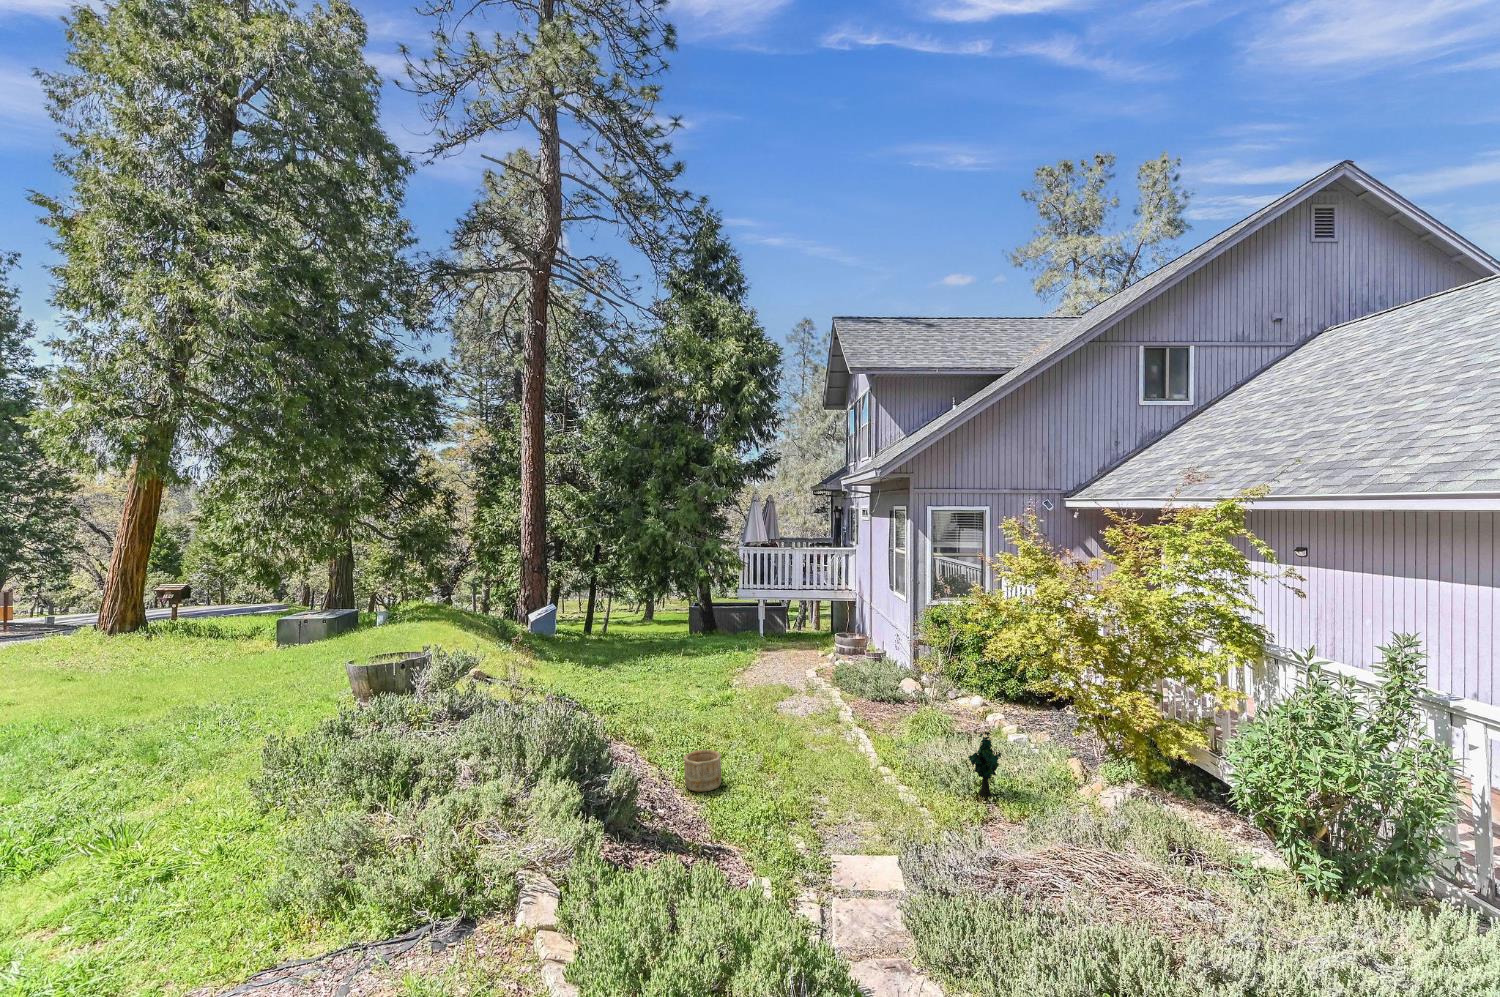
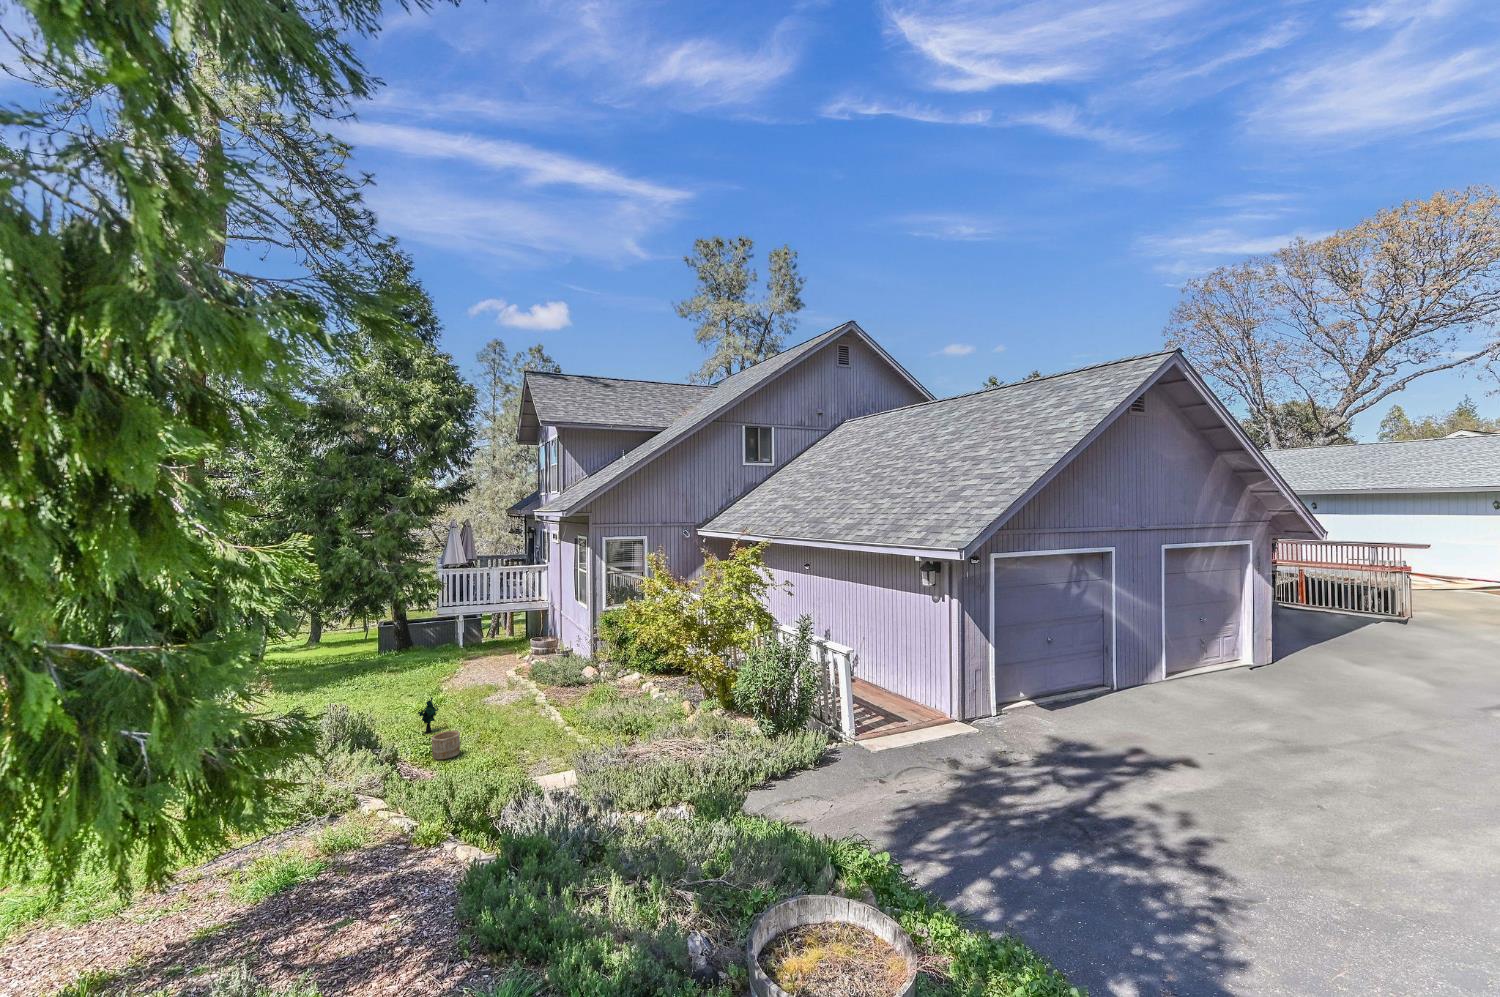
decorative plant: present [968,732,1001,797] -> present [418,697,439,734]

